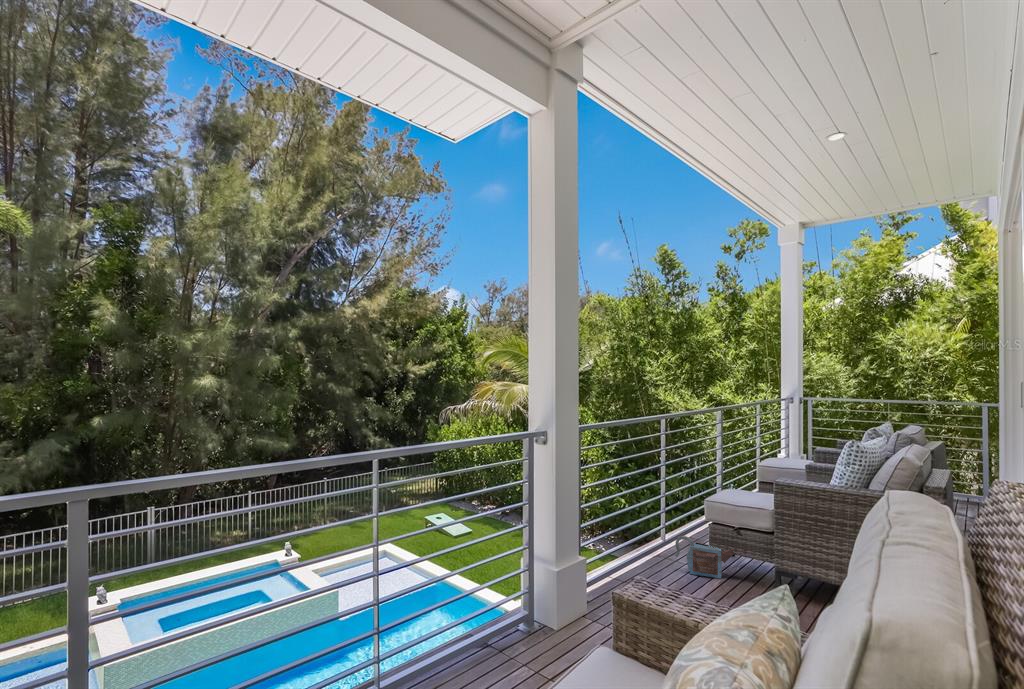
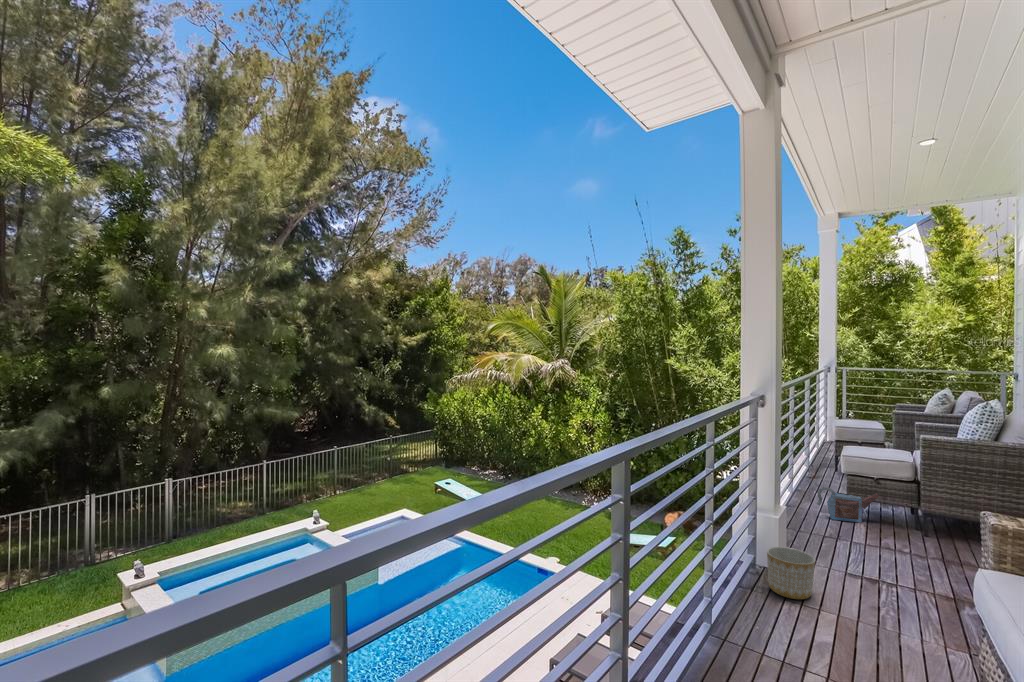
planter: none [511,602,559,664] -> present [767,547,815,599]

